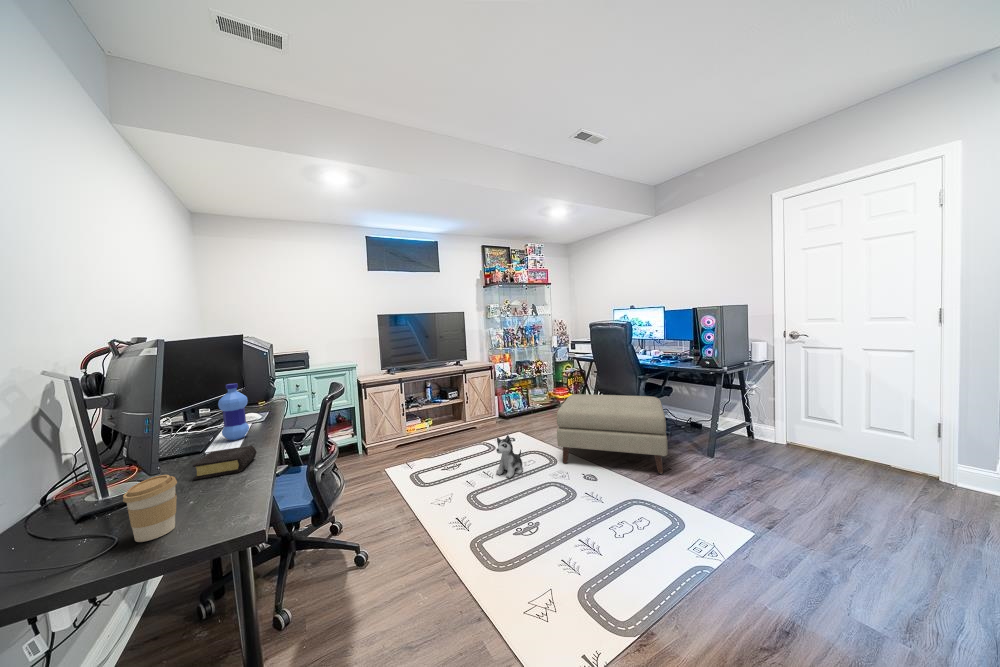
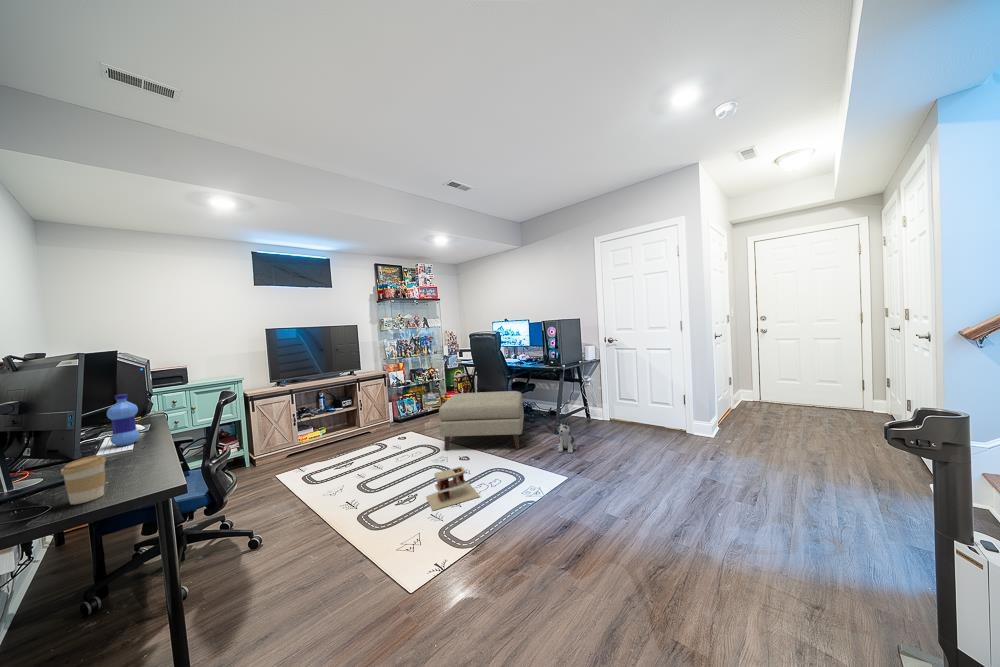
plush toy: present [496,435,523,478] -> present [555,419,577,453]
book: present [193,446,257,480] -> none [99,443,158,471]
toy house: none [547,497,624,554] -> present [426,467,480,510]

